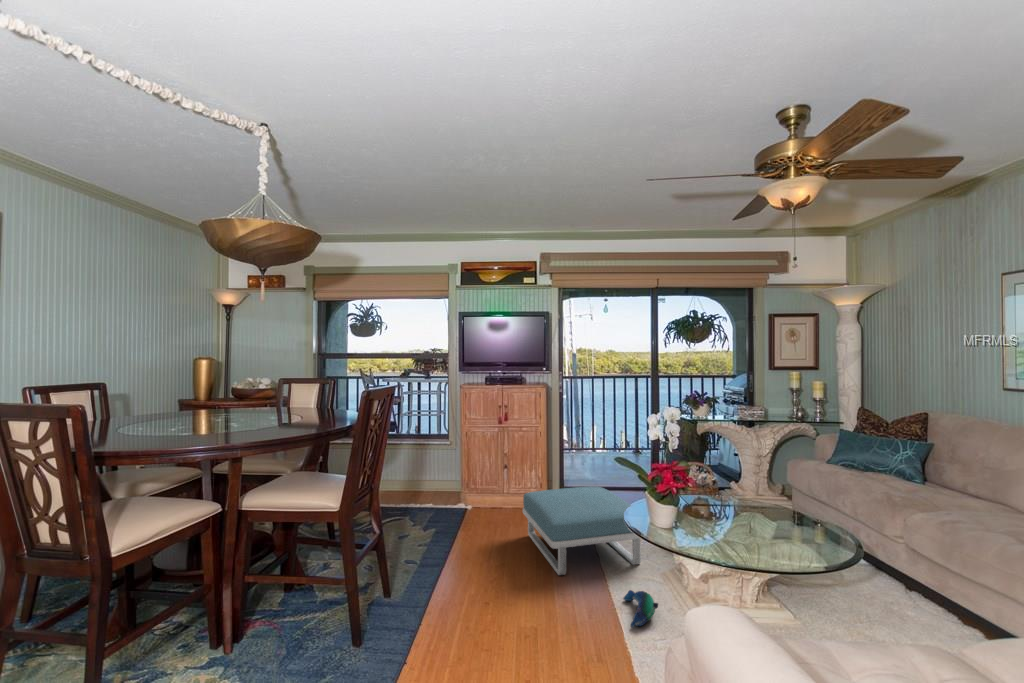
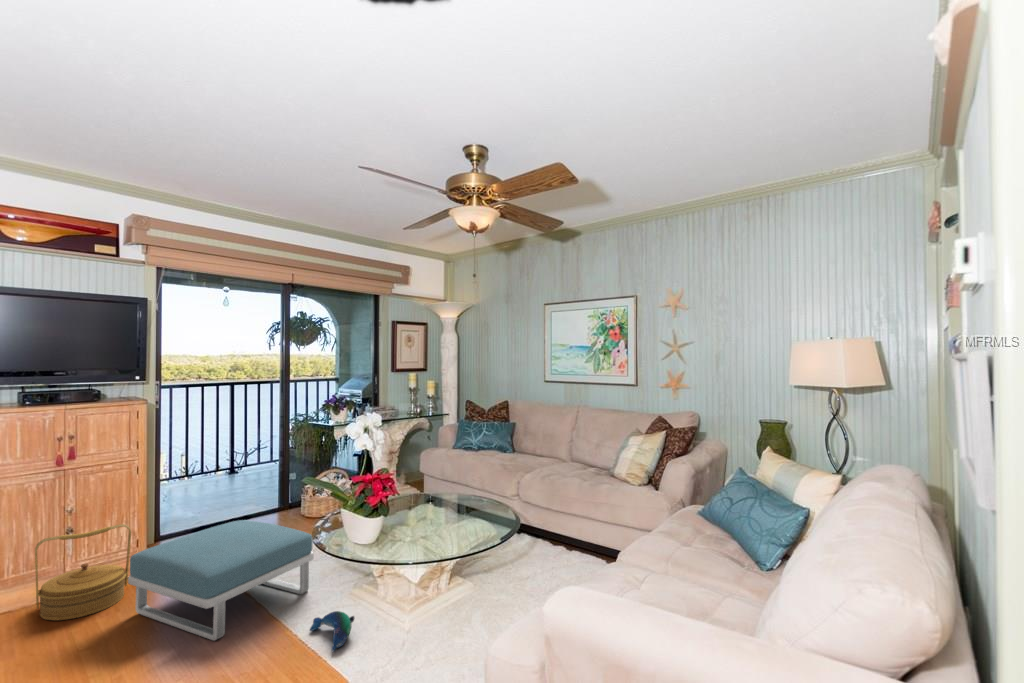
woven basket: none [484,469,533,526] -> present [35,524,131,621]

